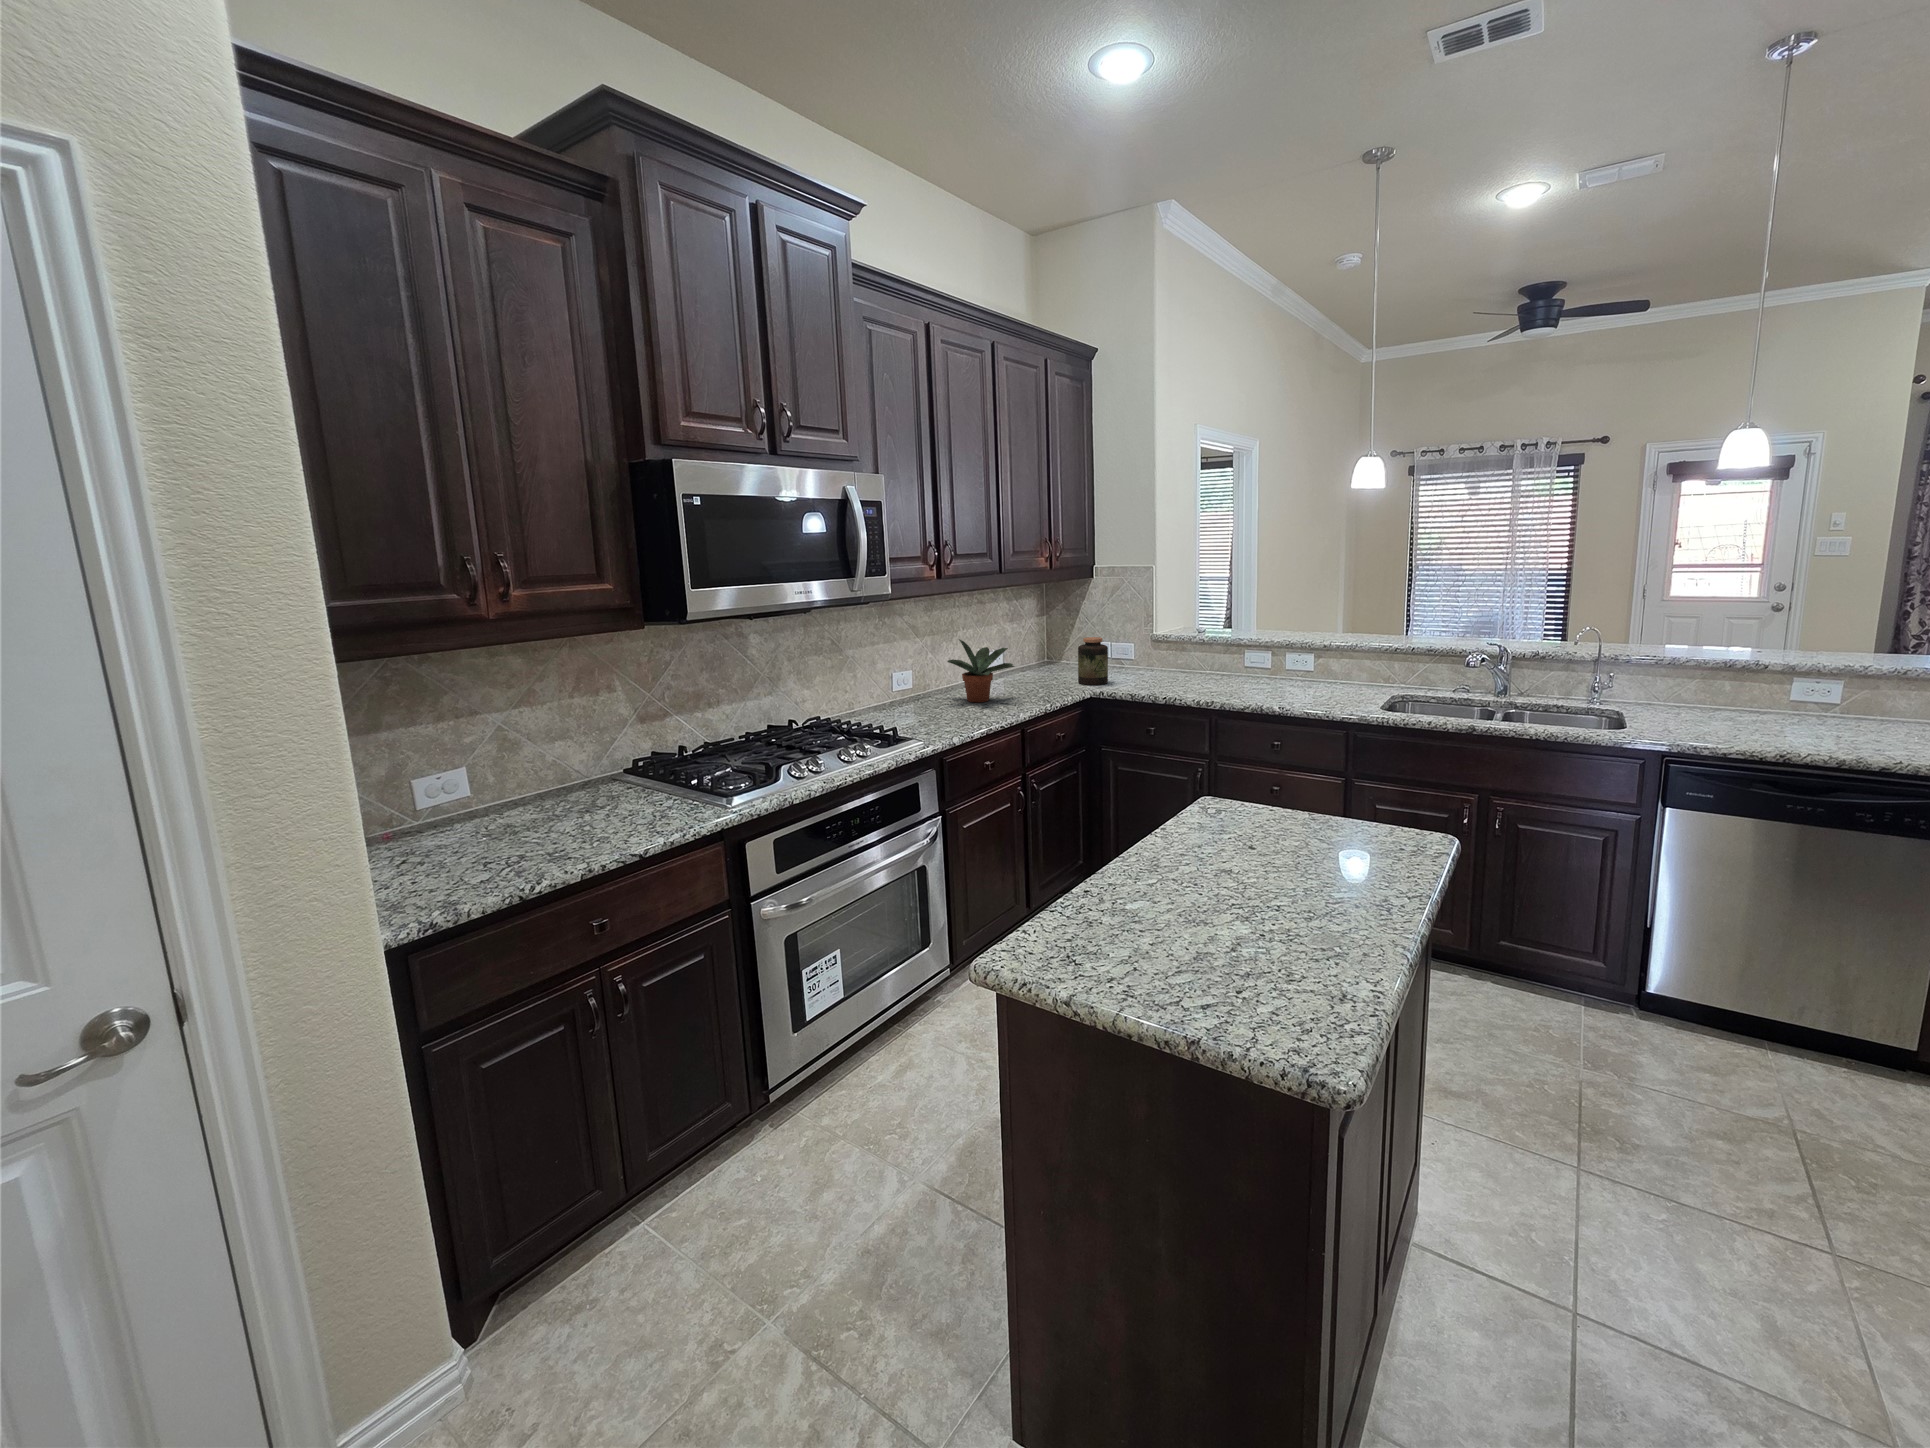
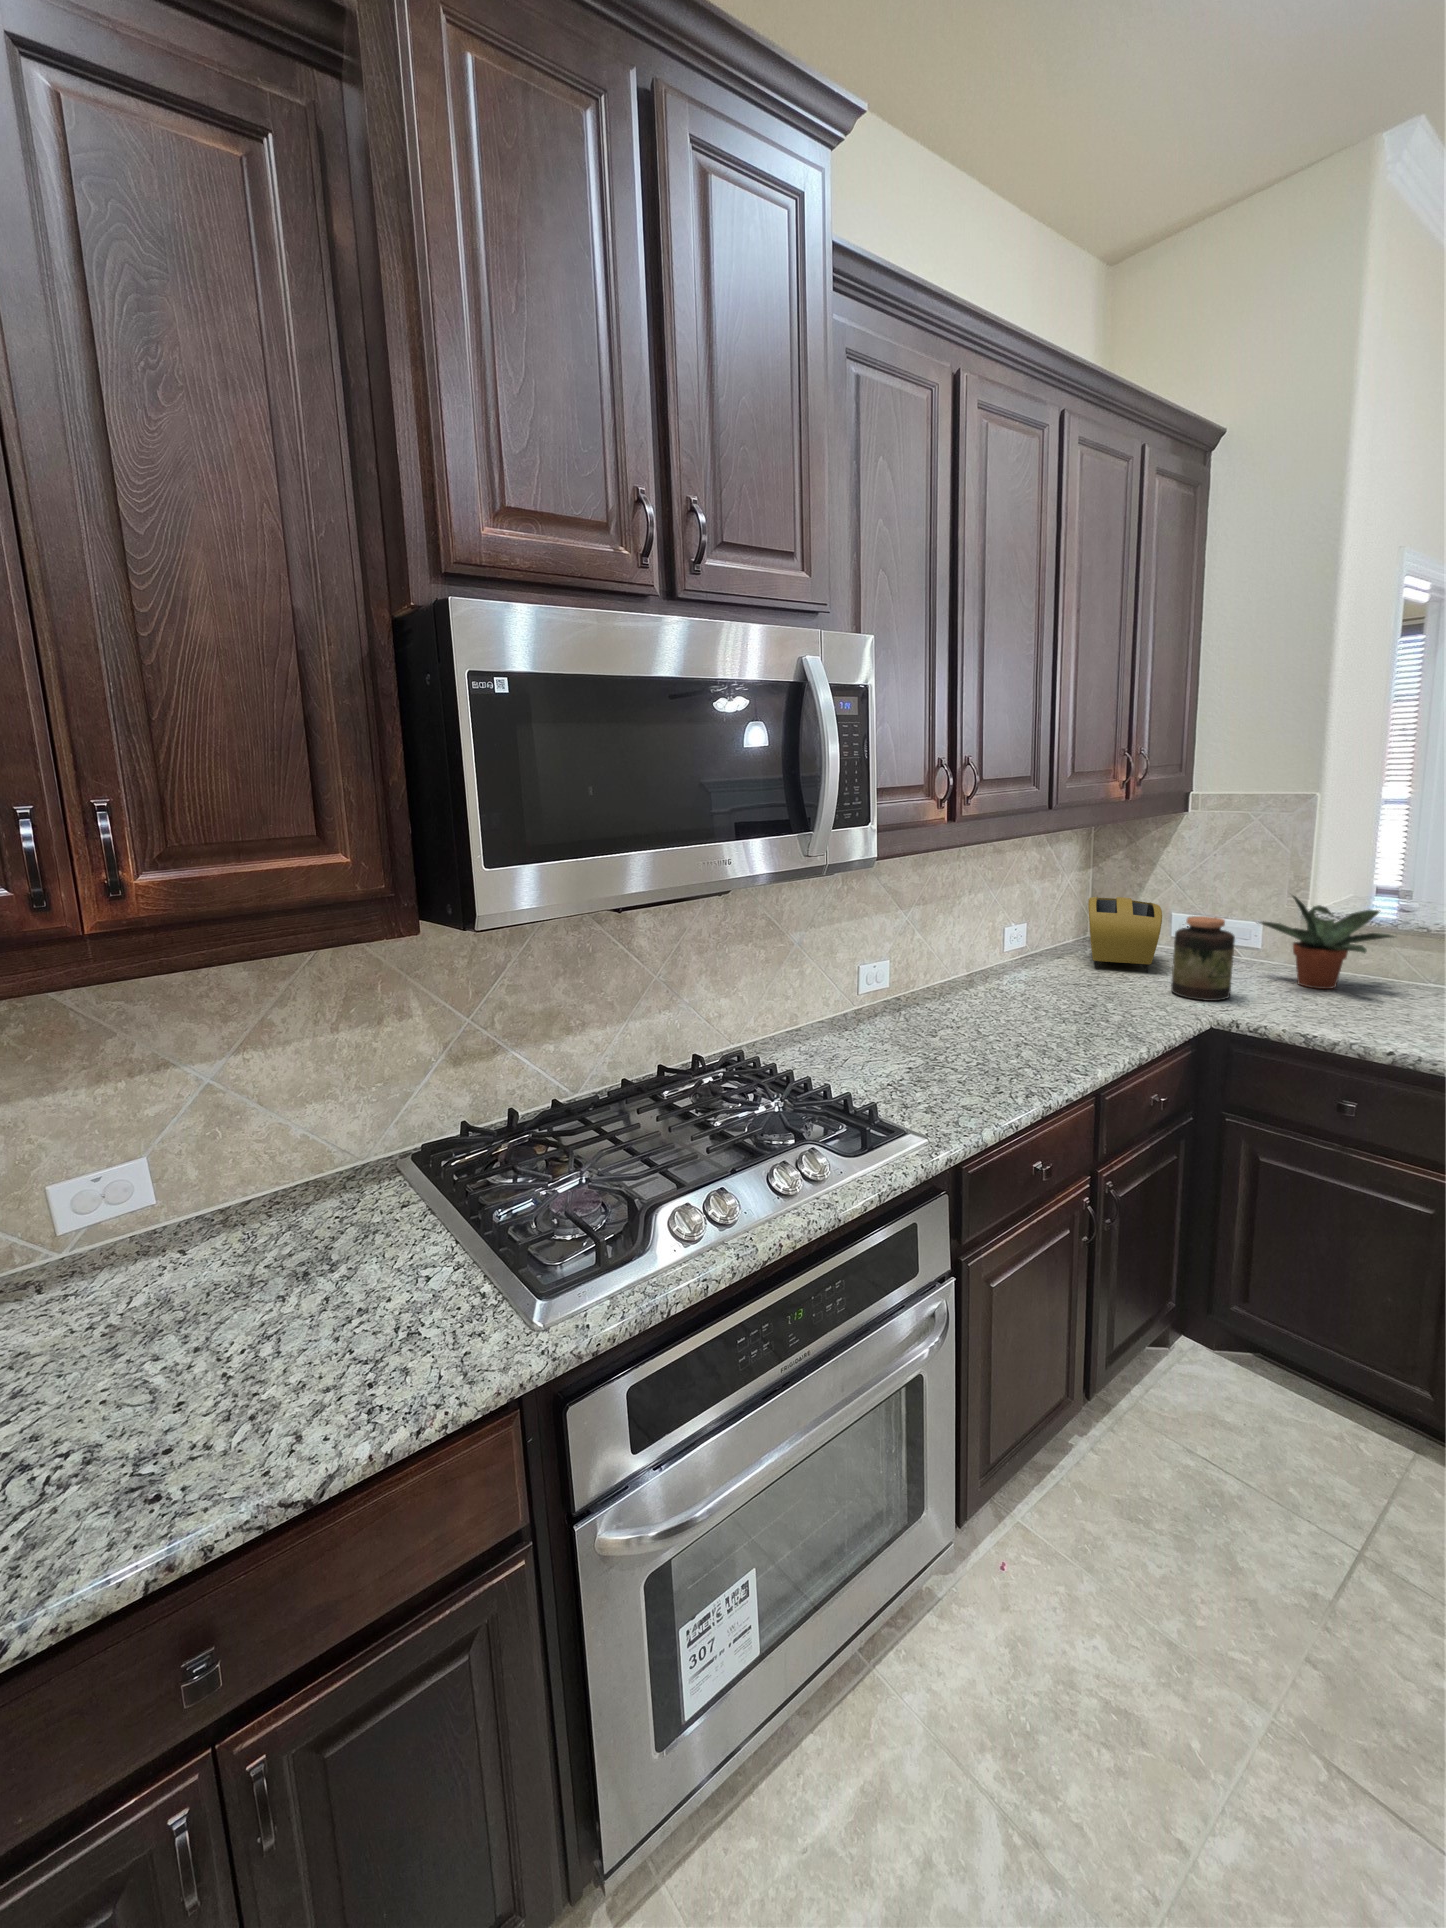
toaster: none [1038,631,1079,675] -> present [1088,897,1162,973]
potted plant: present [947,639,1014,702] -> present [1259,896,1394,989]

